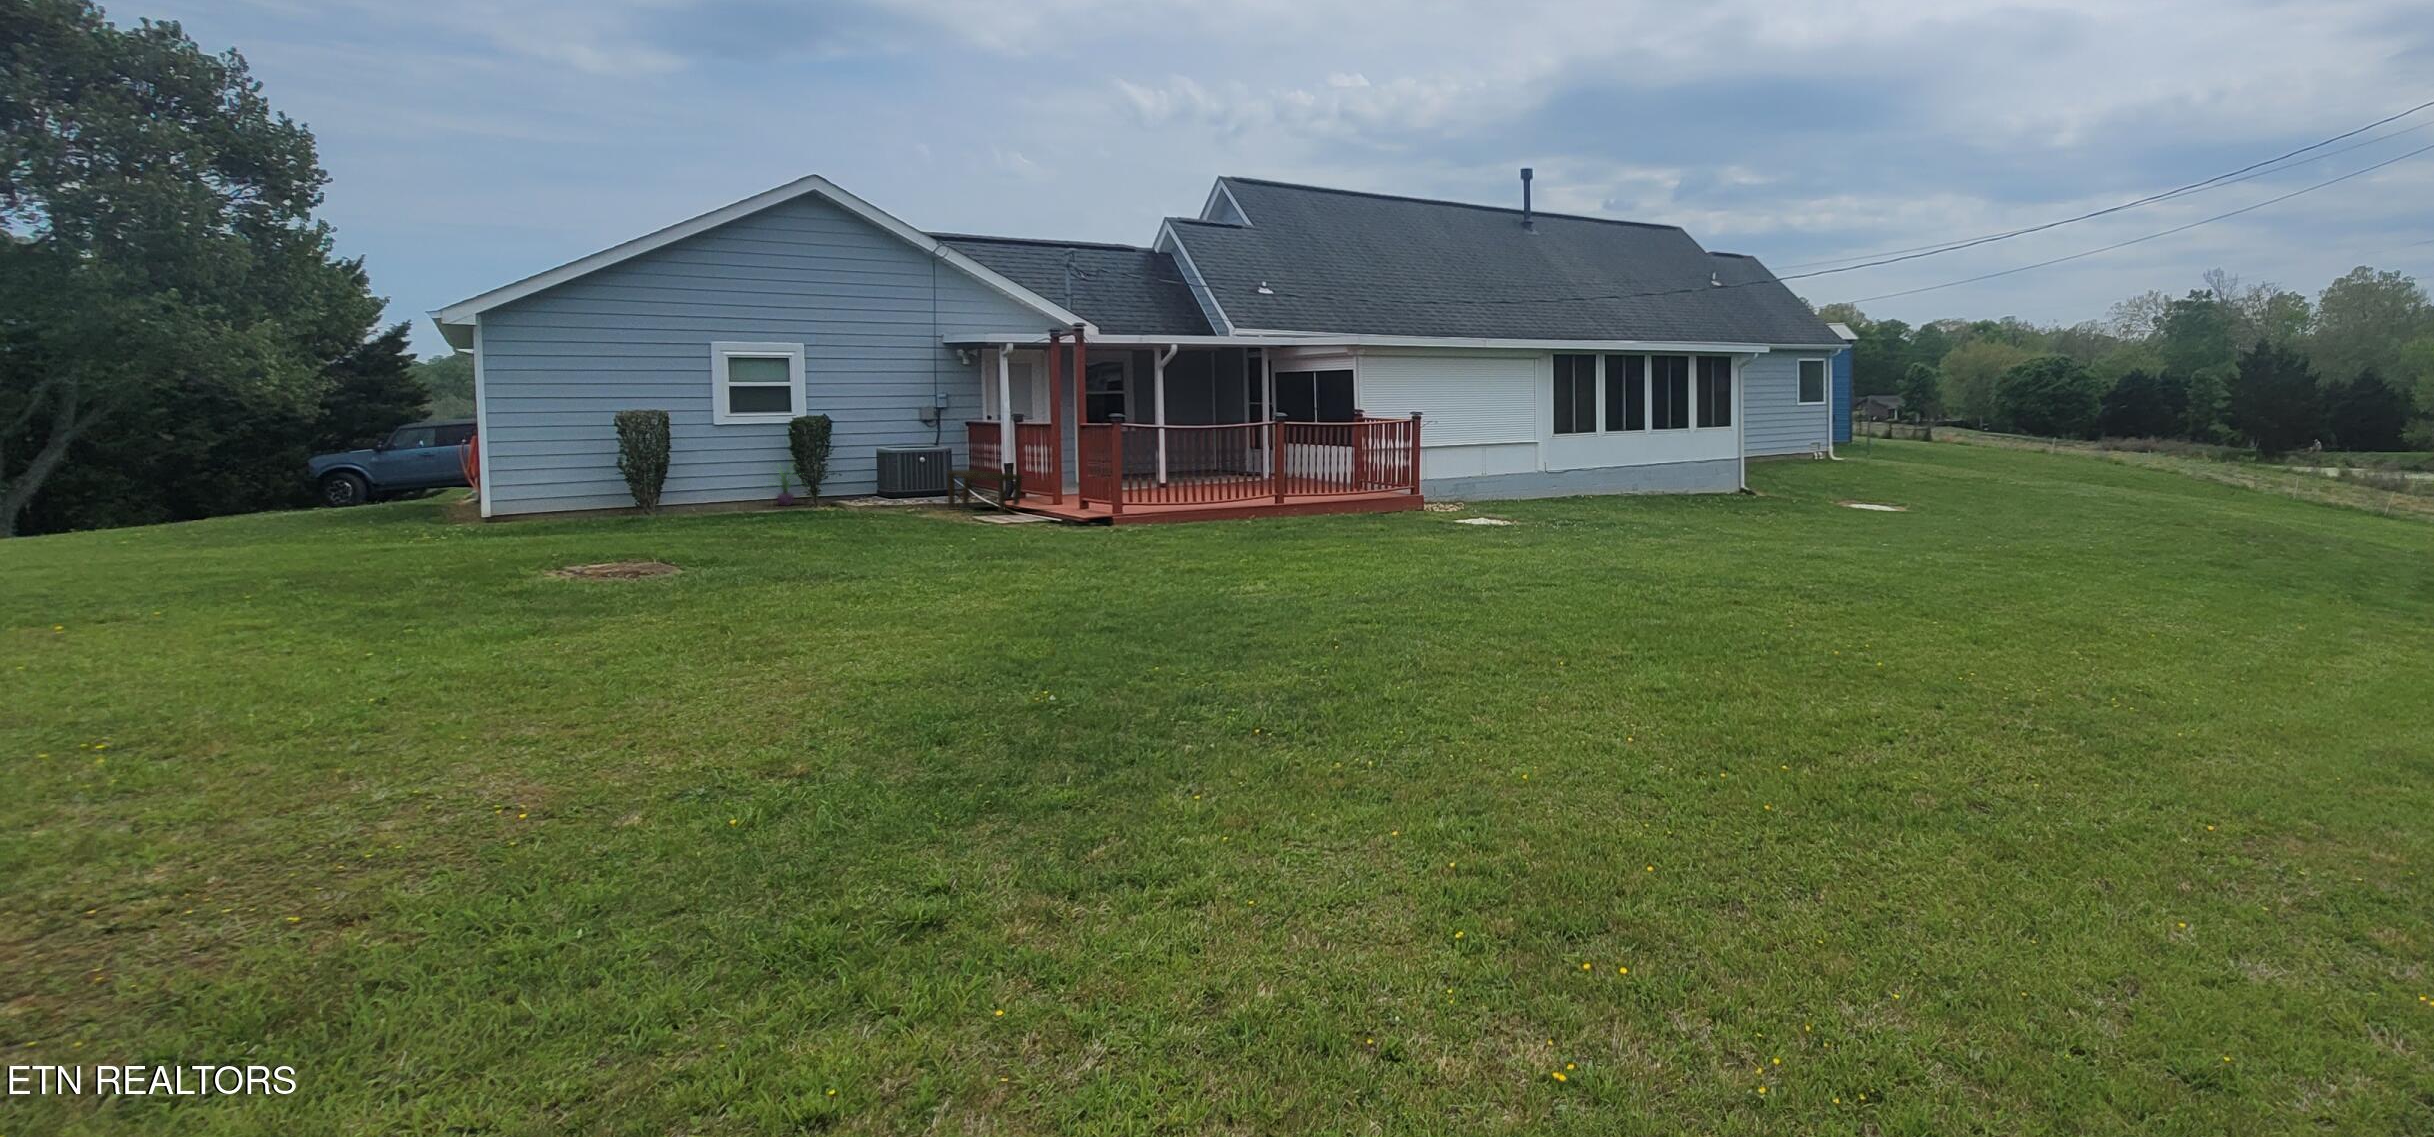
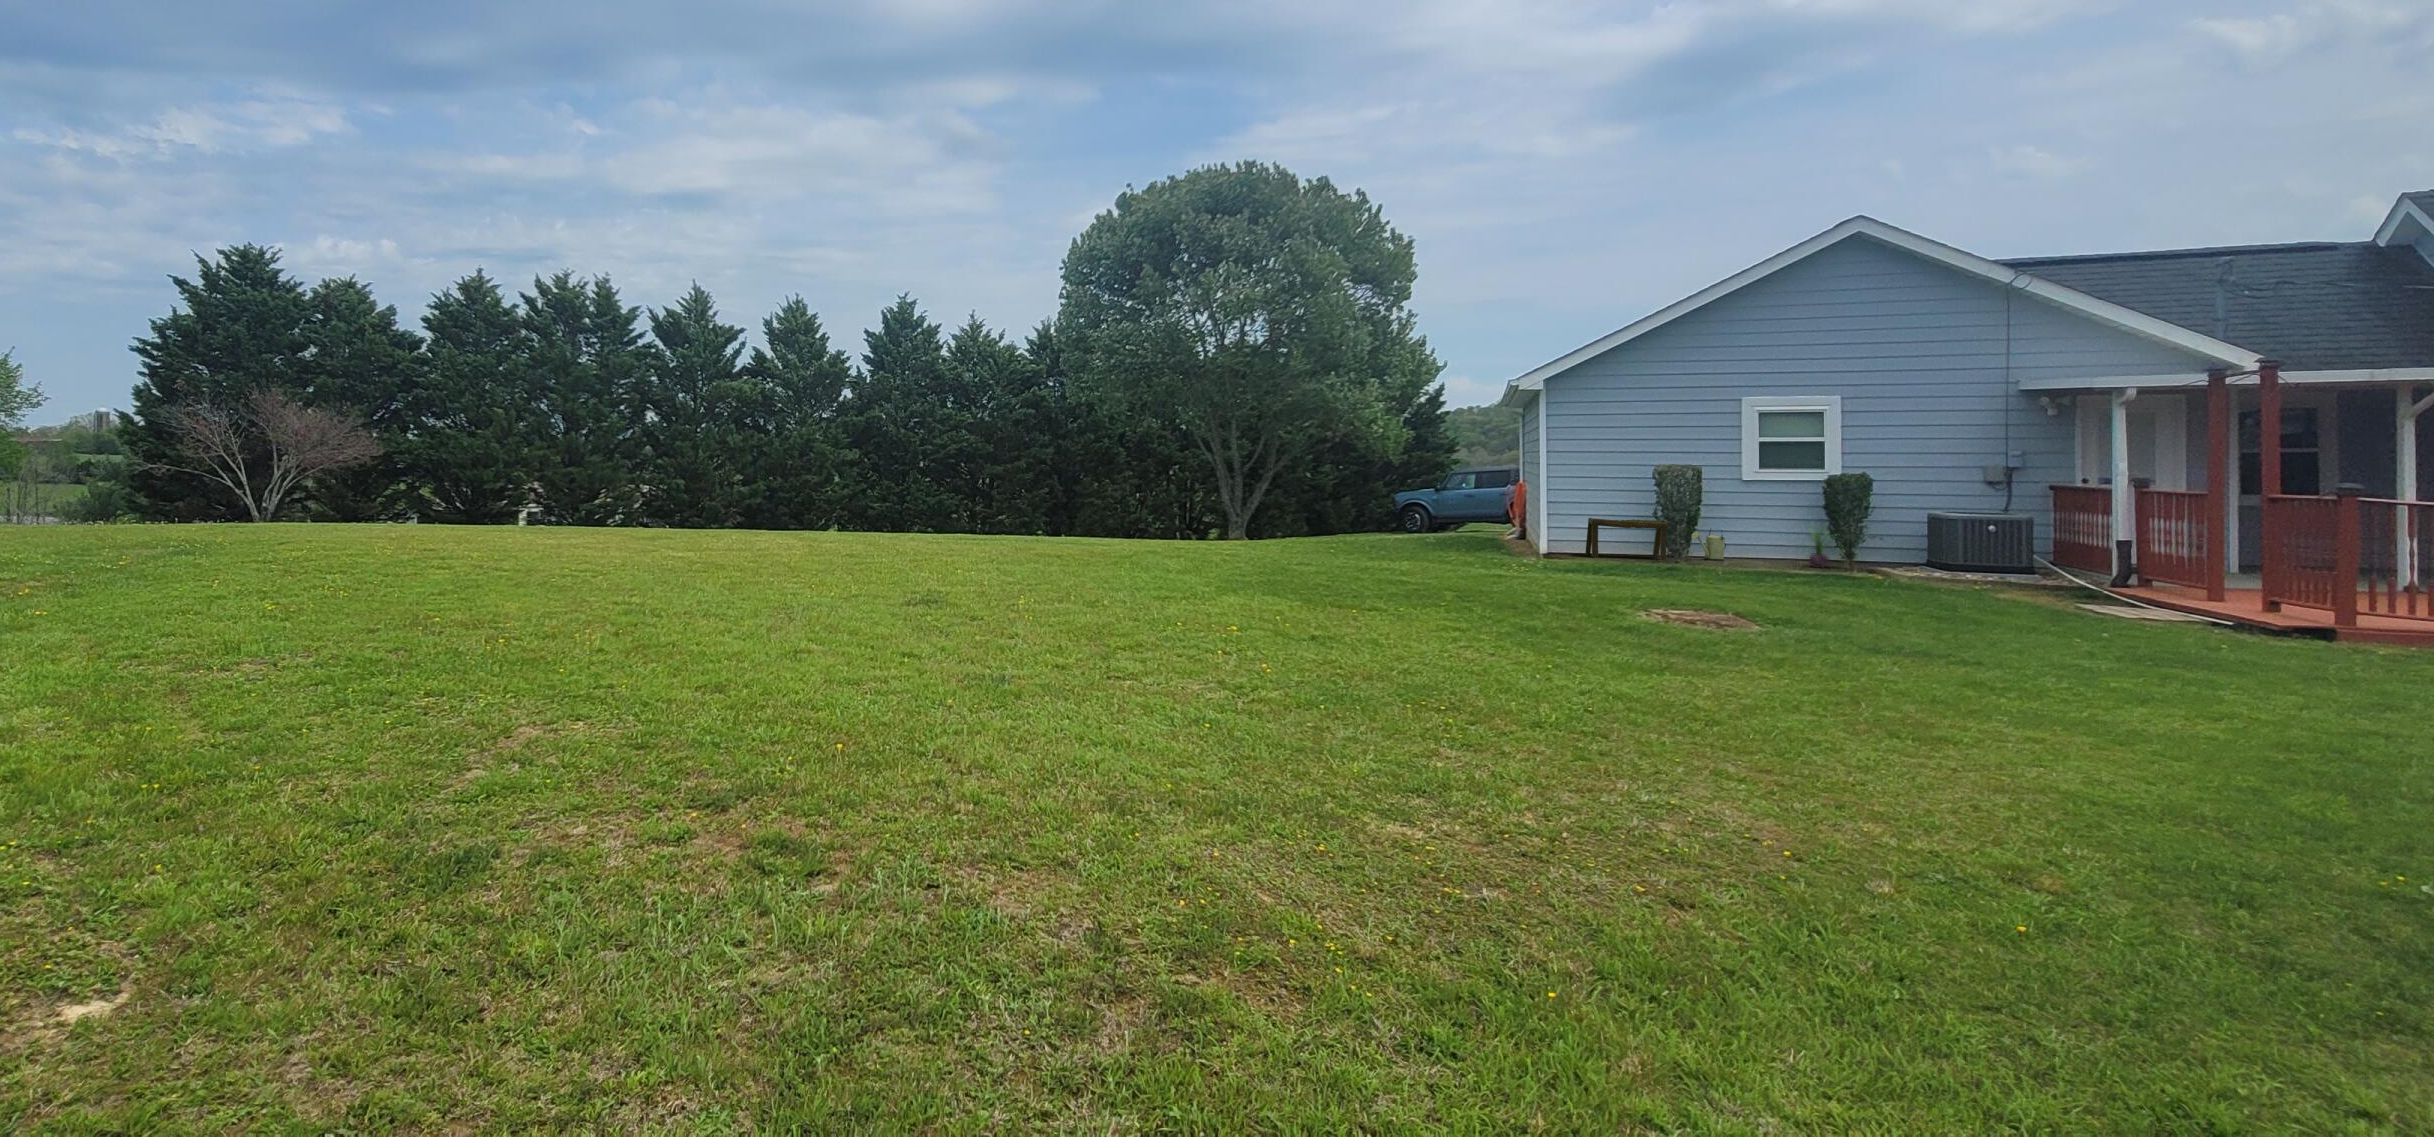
bench: present [947,469,1023,512] -> present [1585,518,1668,560]
watering can: none [661,475,698,508] -> present [1692,529,1726,561]

